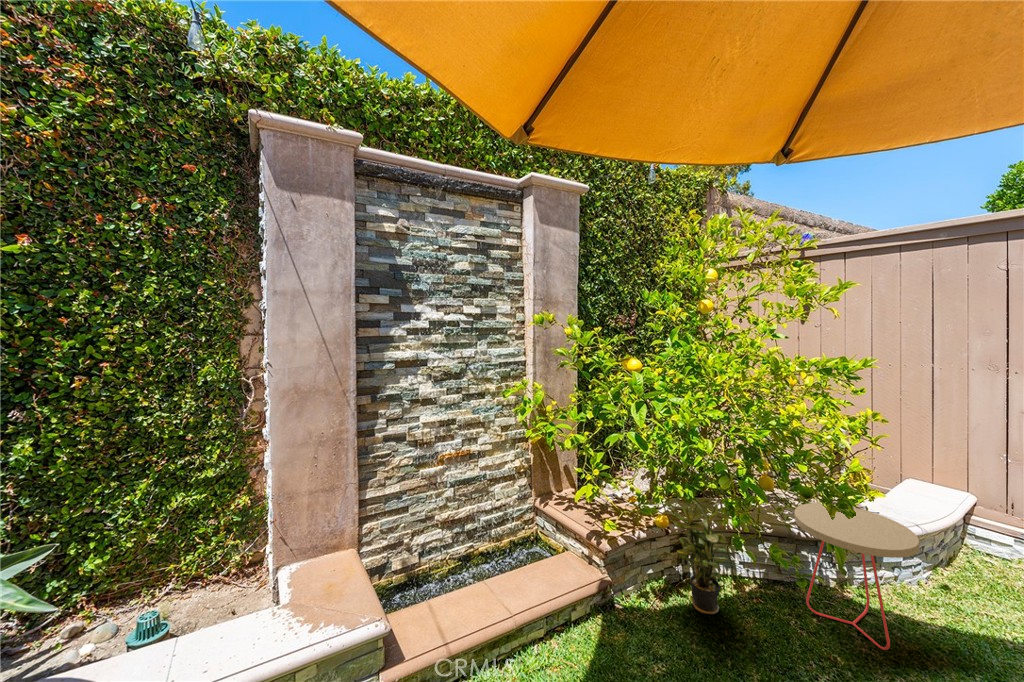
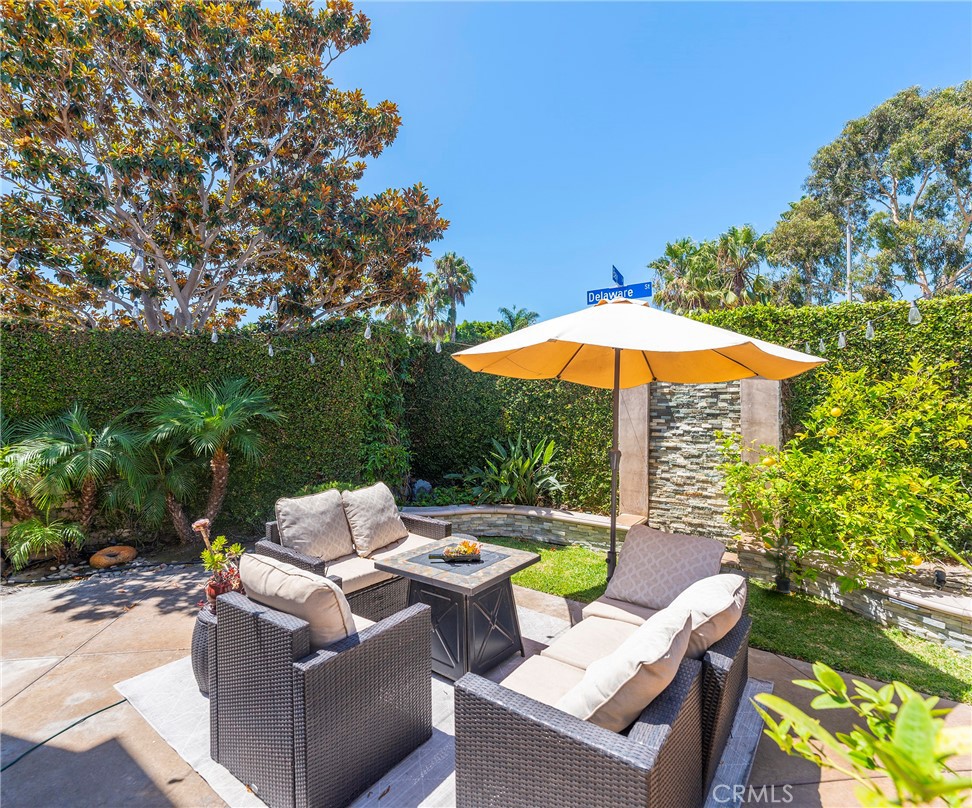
side table: present [794,503,919,650] -> none [816,555,880,624]

